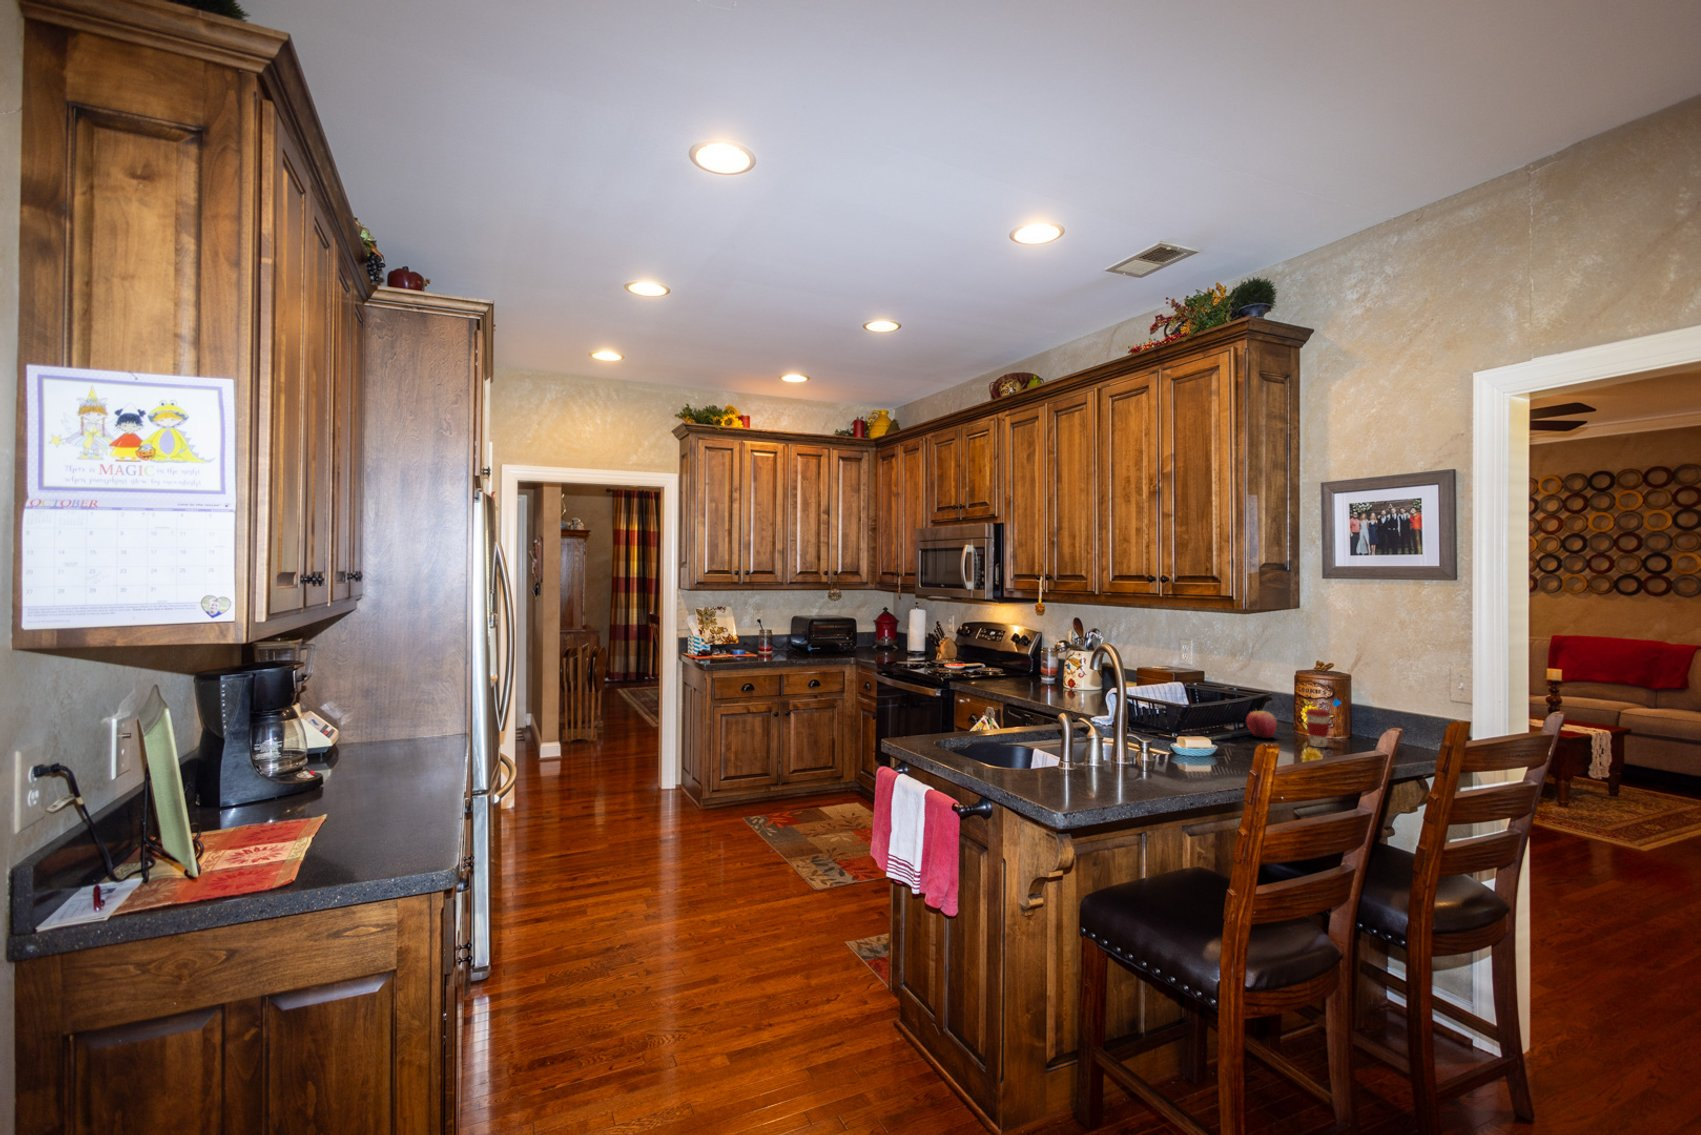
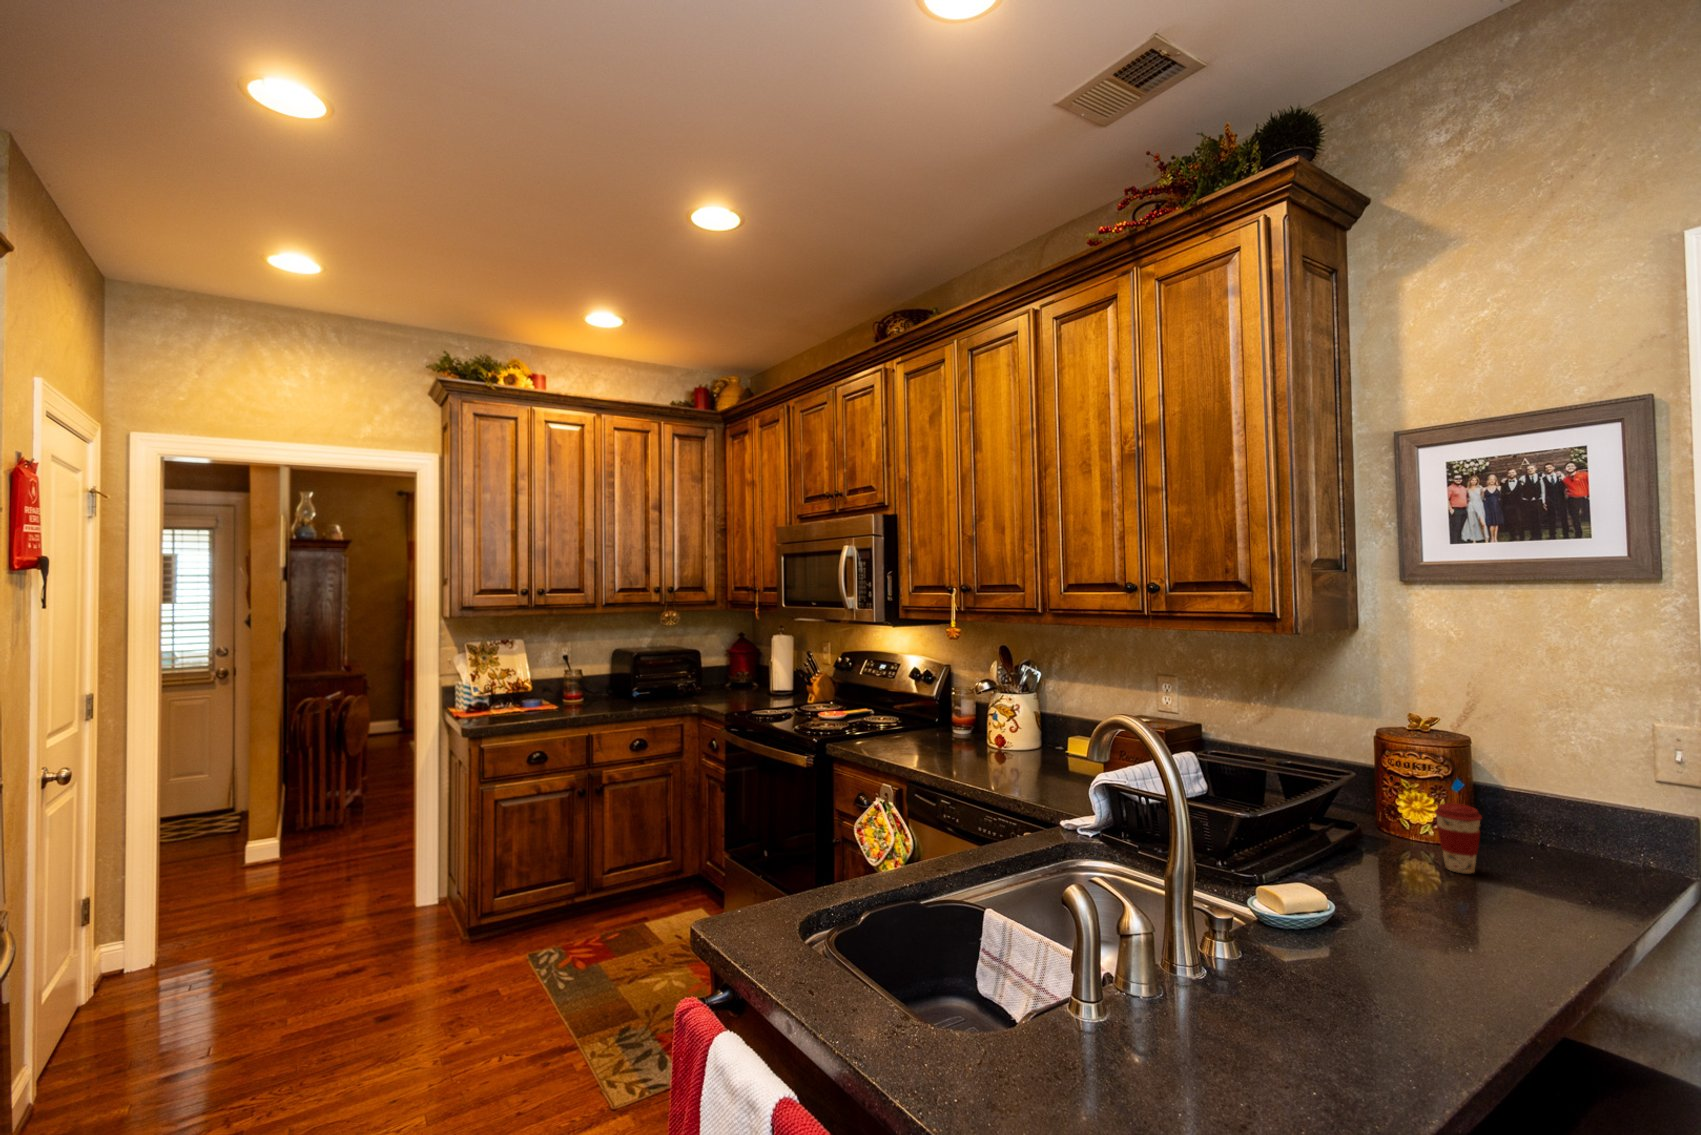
apple: present [1246,710,1277,738] -> none [1323,803,1377,854]

